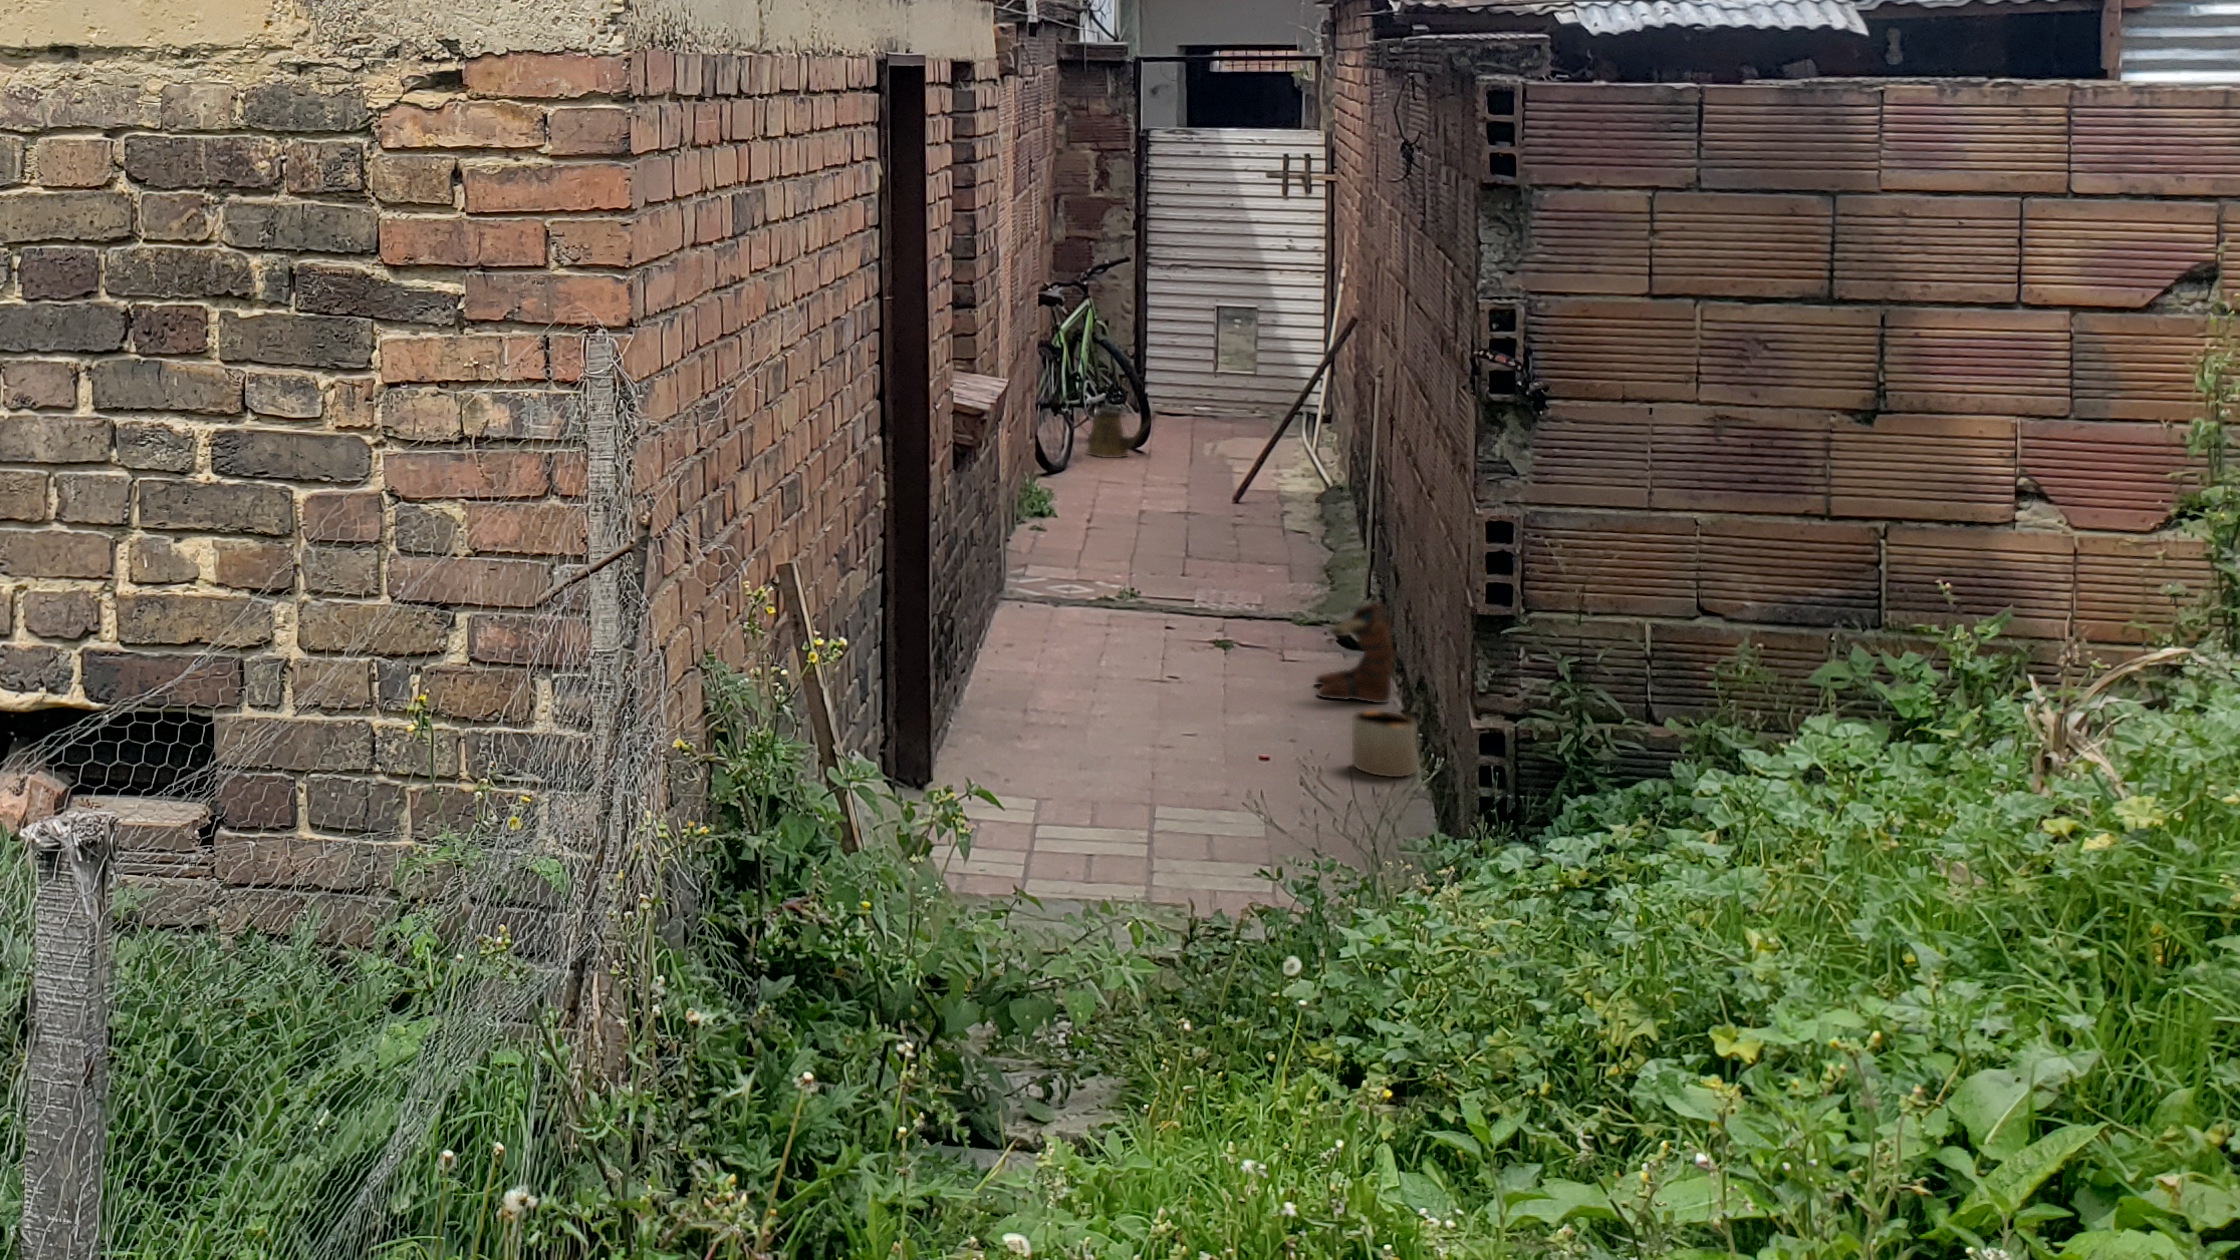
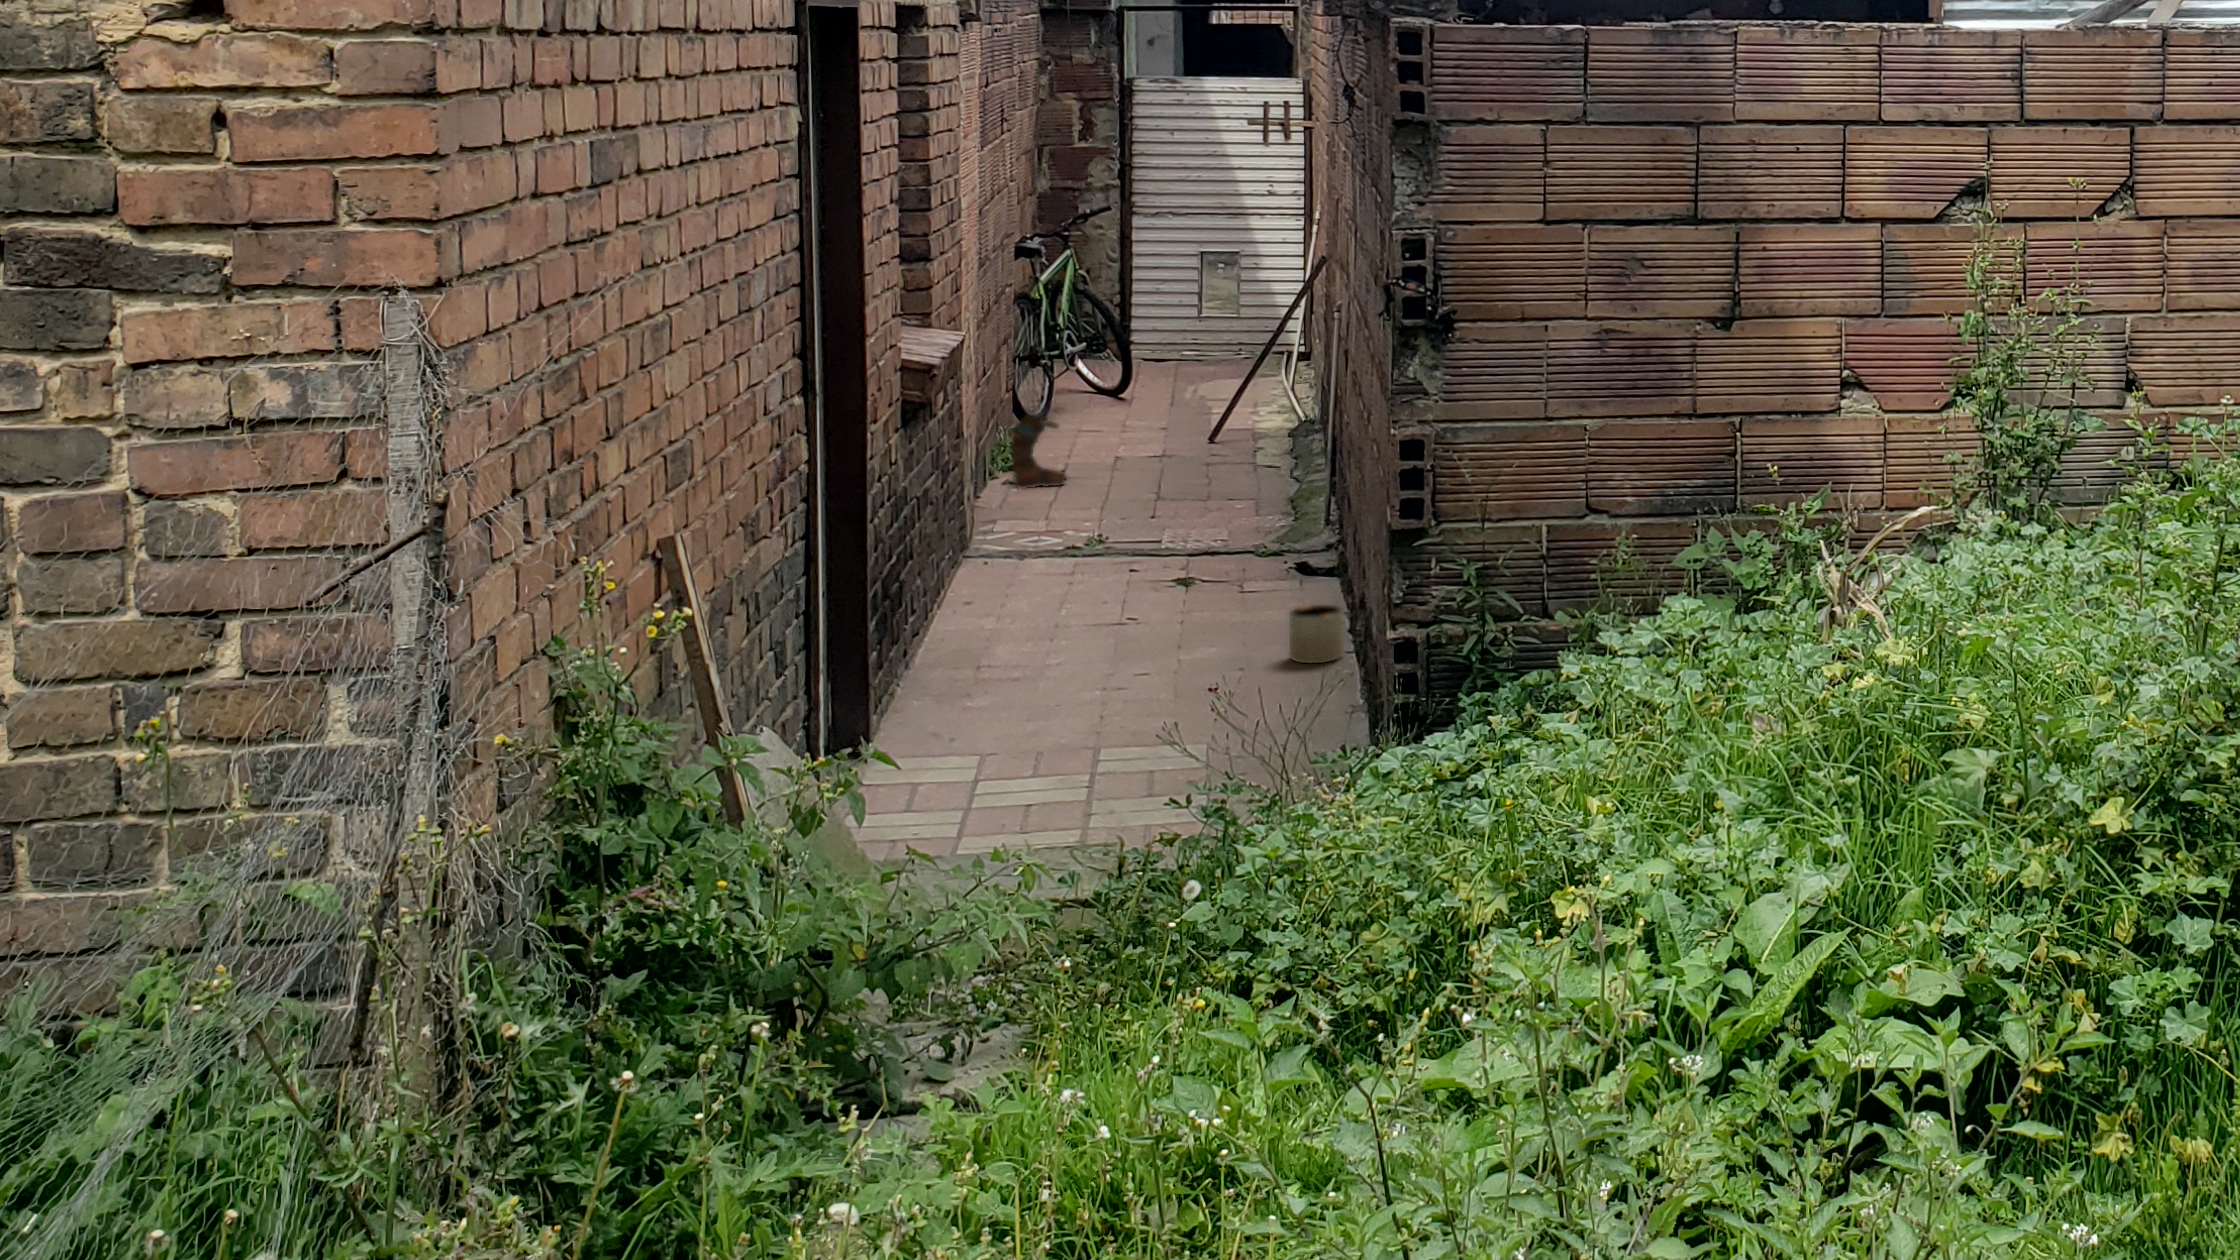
watering can: present [1077,409,1159,458] -> none [1062,351,1147,404]
boots: present [1316,604,1395,703] -> present [1010,415,1067,488]

